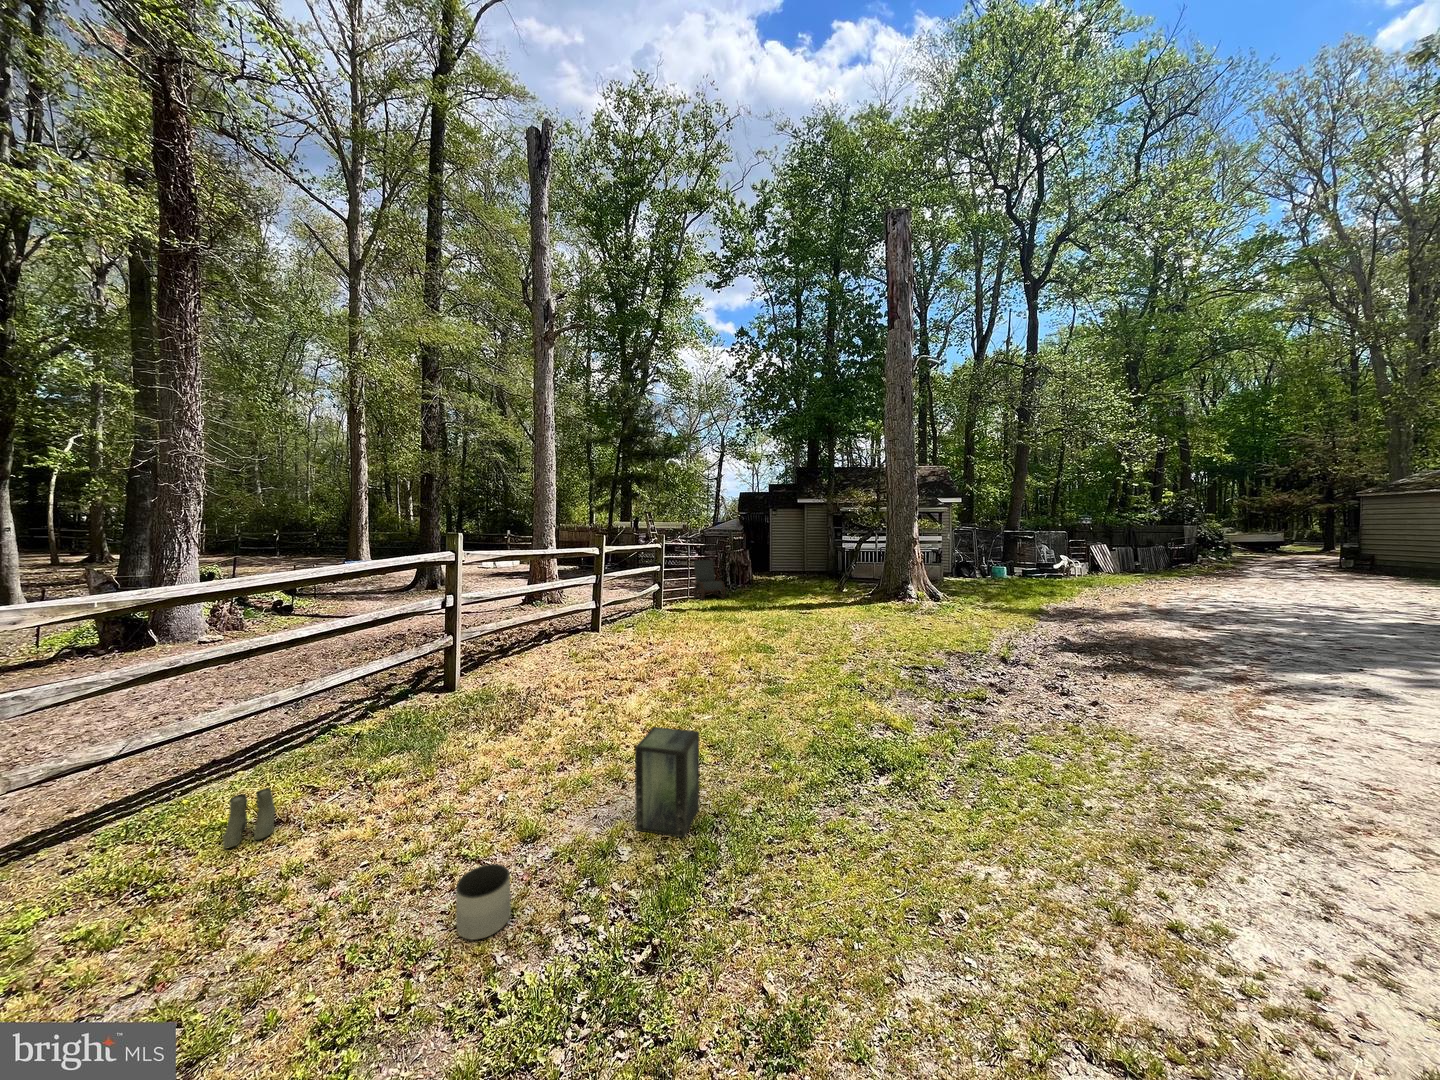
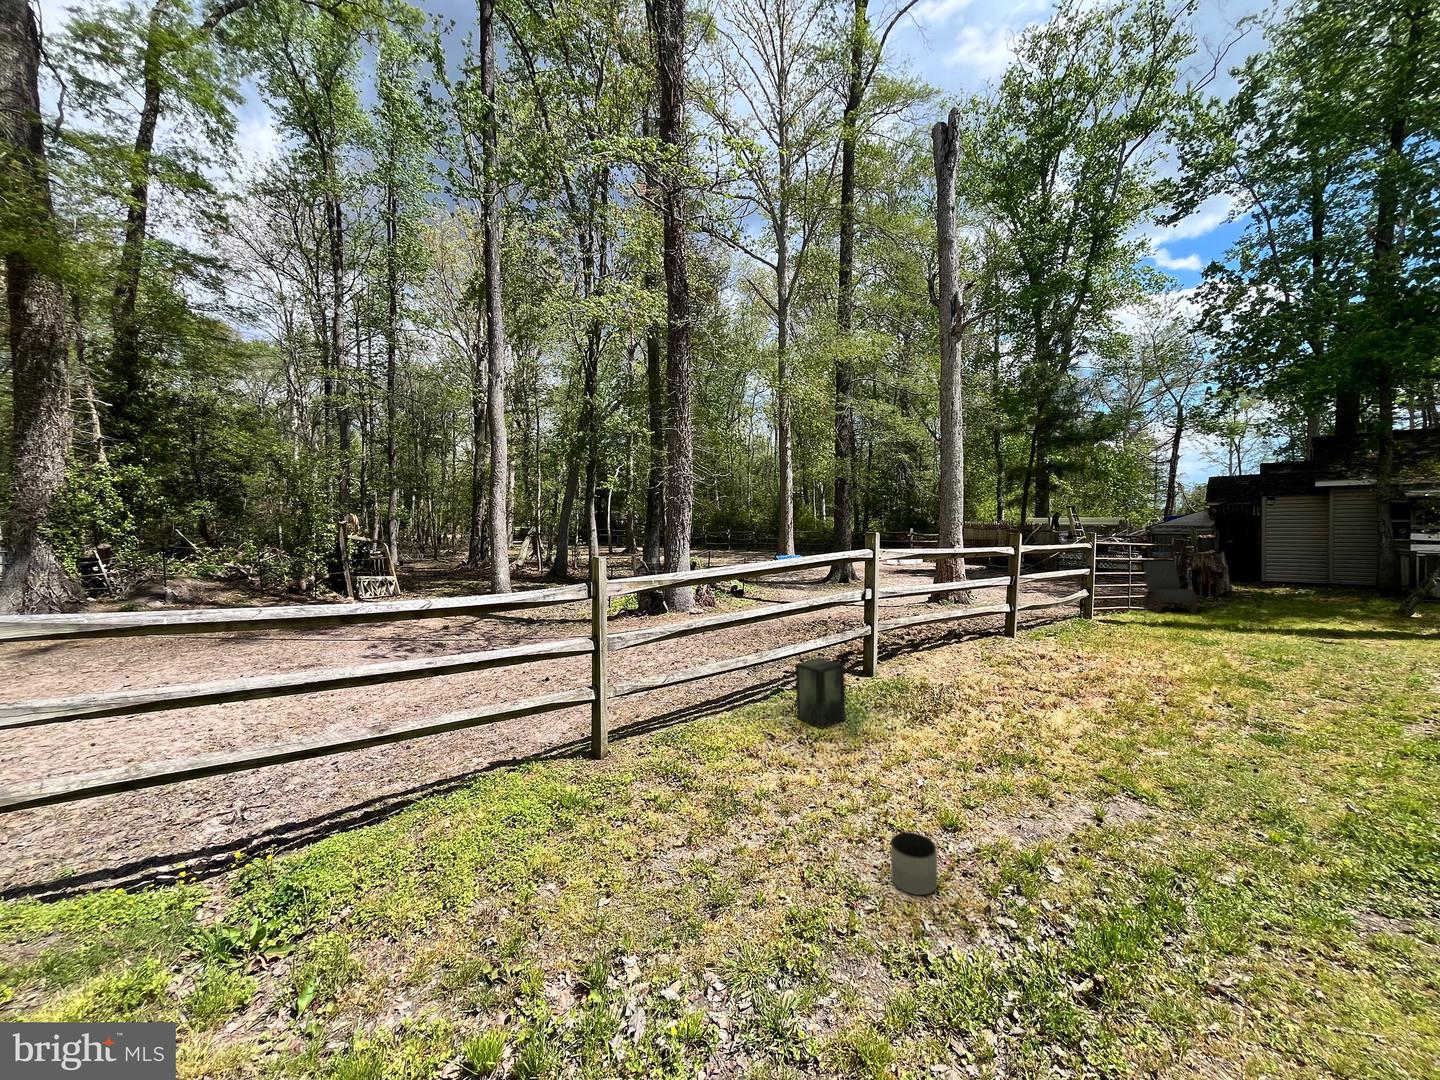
storage box: present [635,727,699,837] -> present [795,658,846,728]
boots: present [223,788,275,849] -> none [729,724,756,760]

